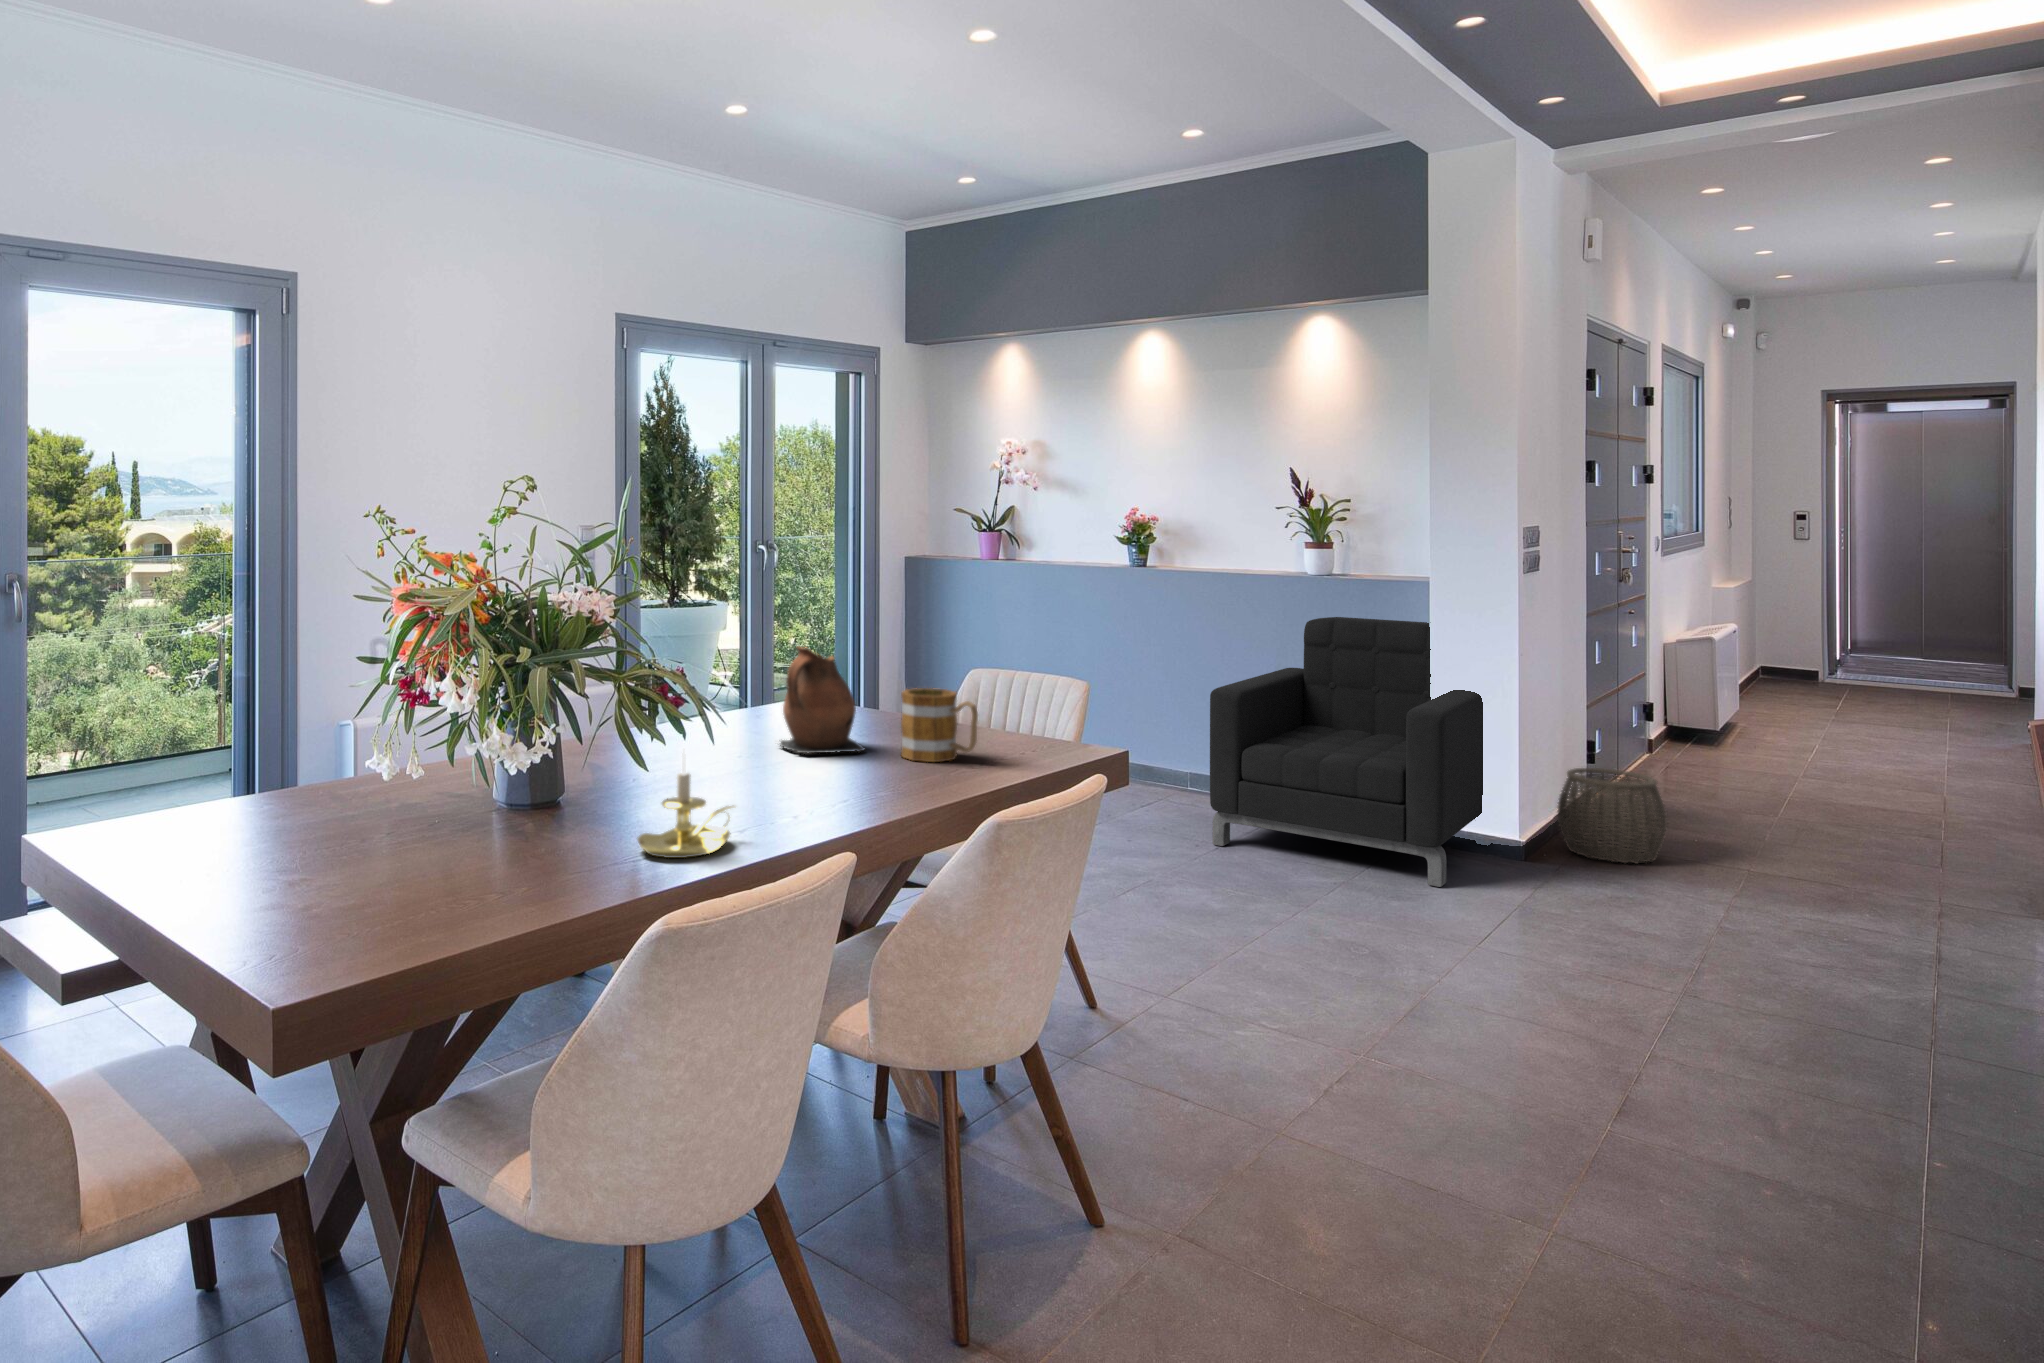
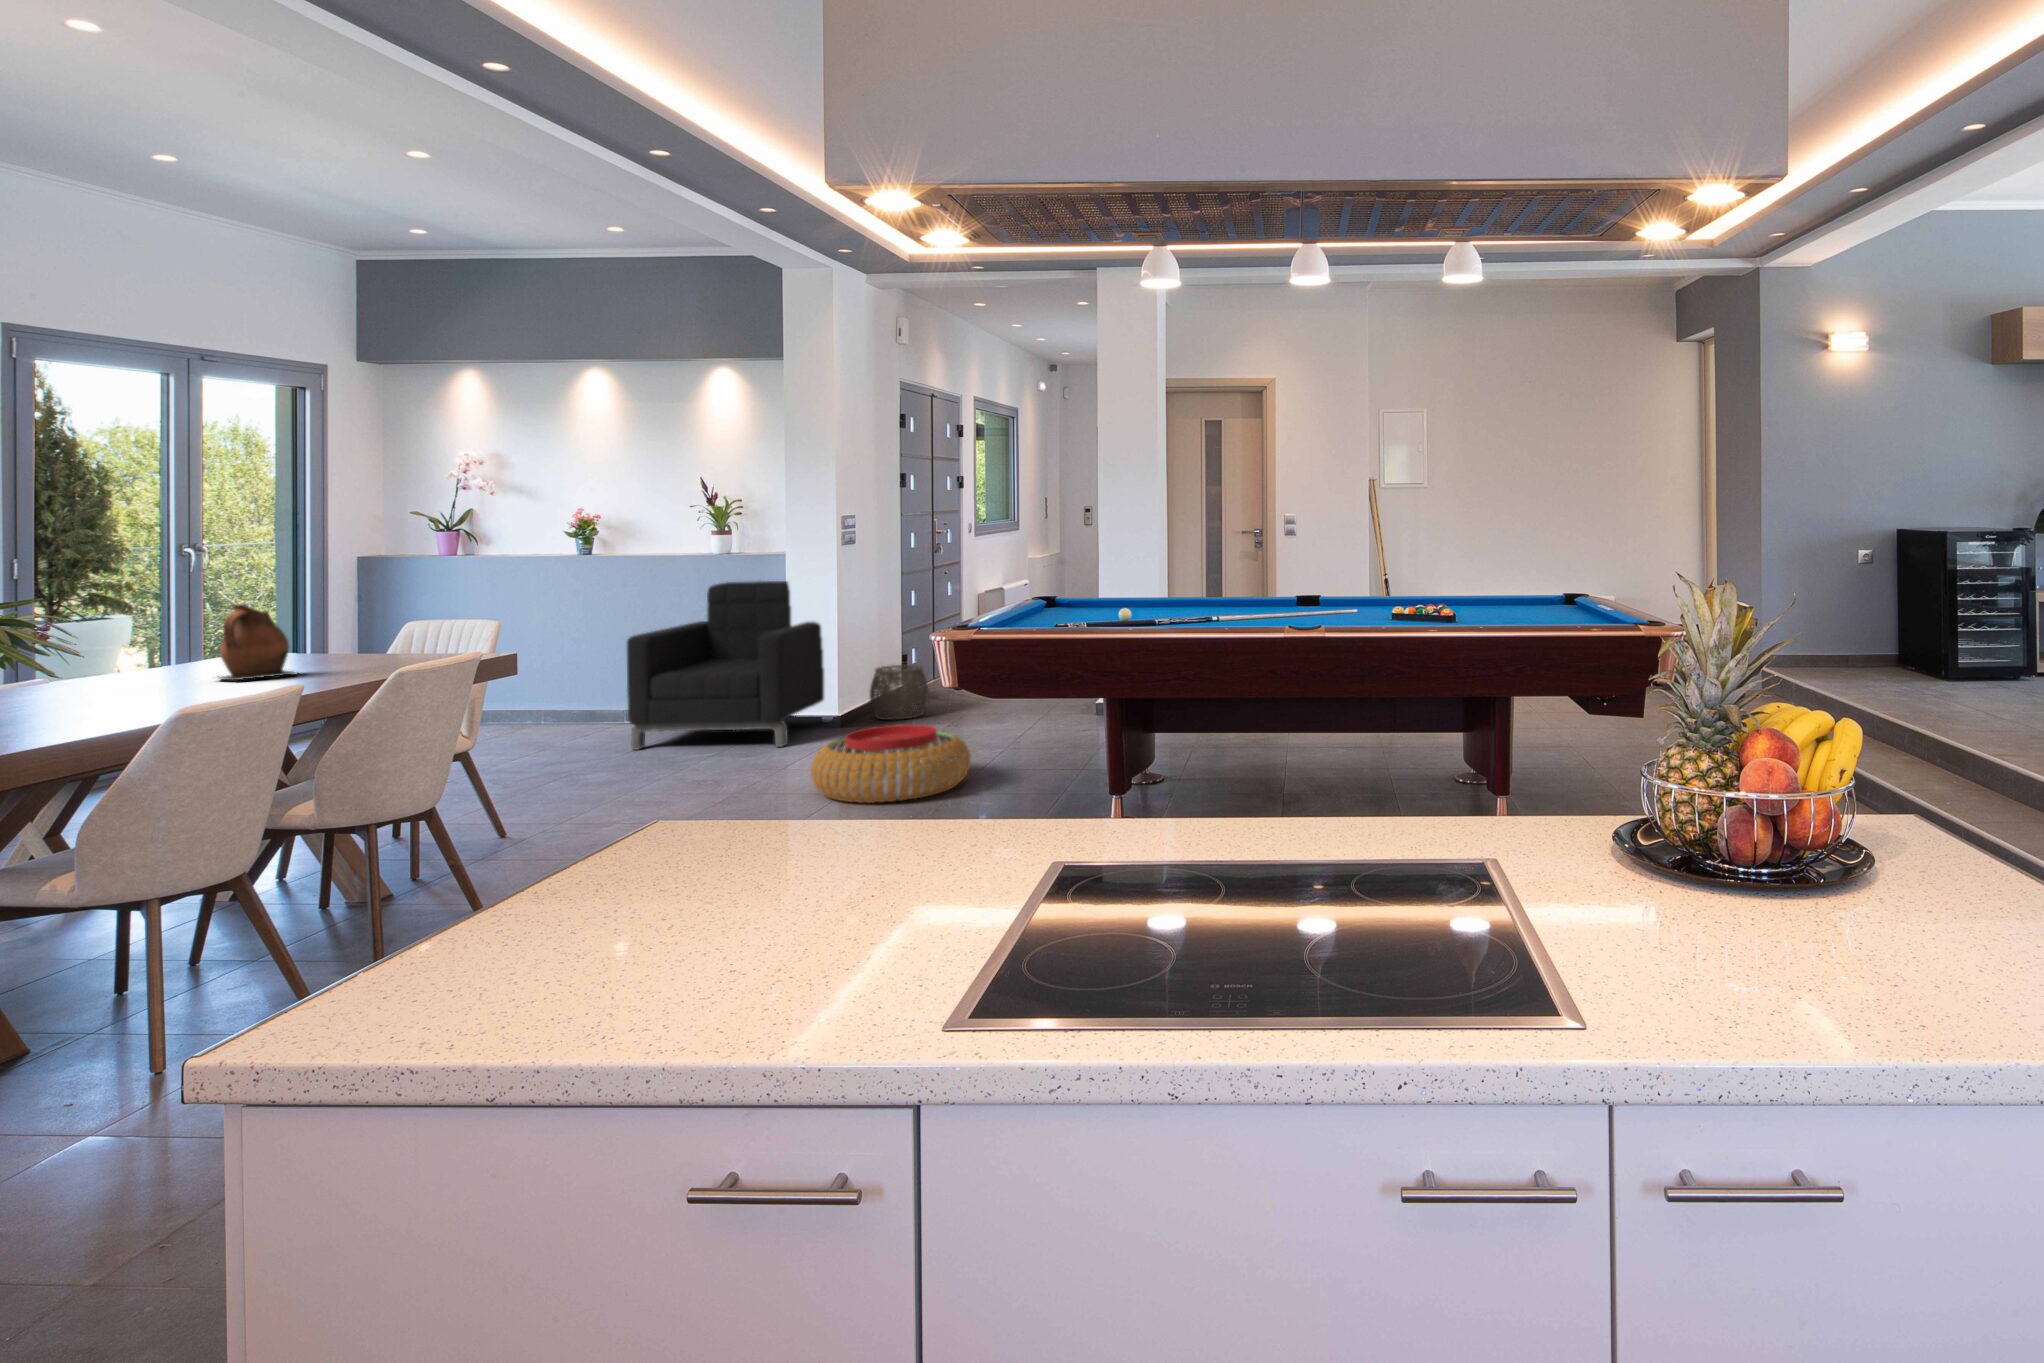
mug: present [901,688,978,762] -> none [329,626,395,674]
candle holder: present [637,750,732,858] -> none [98,654,186,725]
pouf: none [1562,926,1930,1116] -> present [810,724,971,803]

